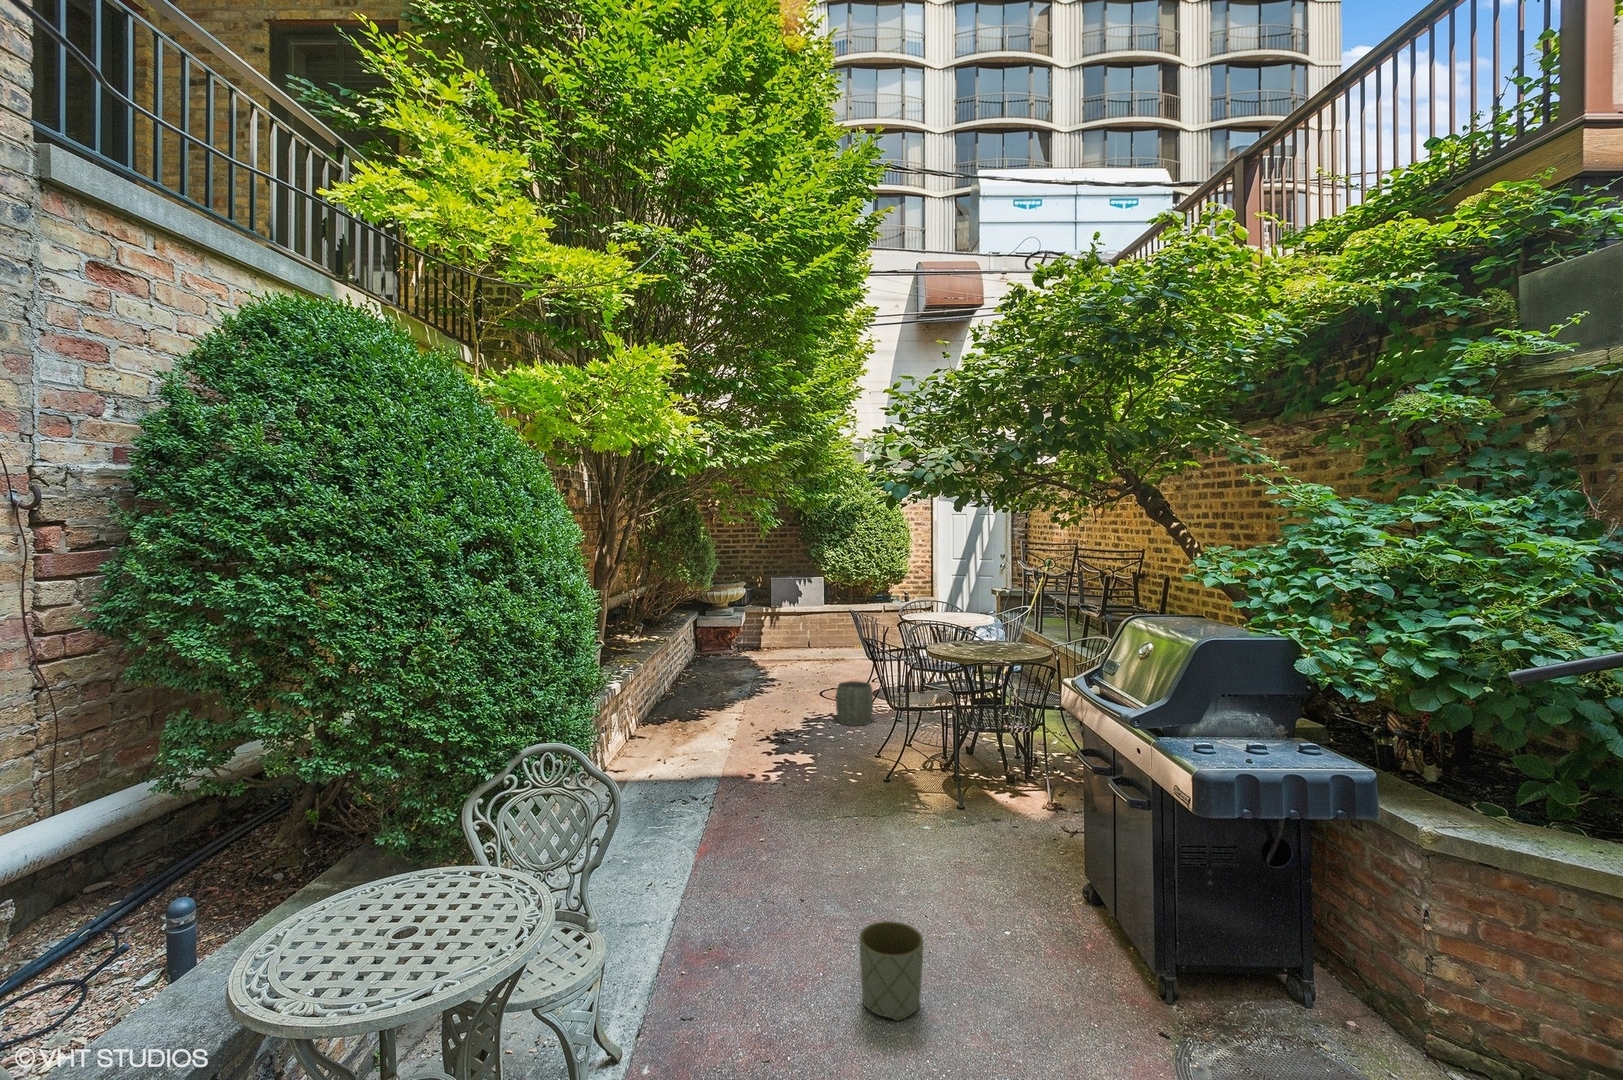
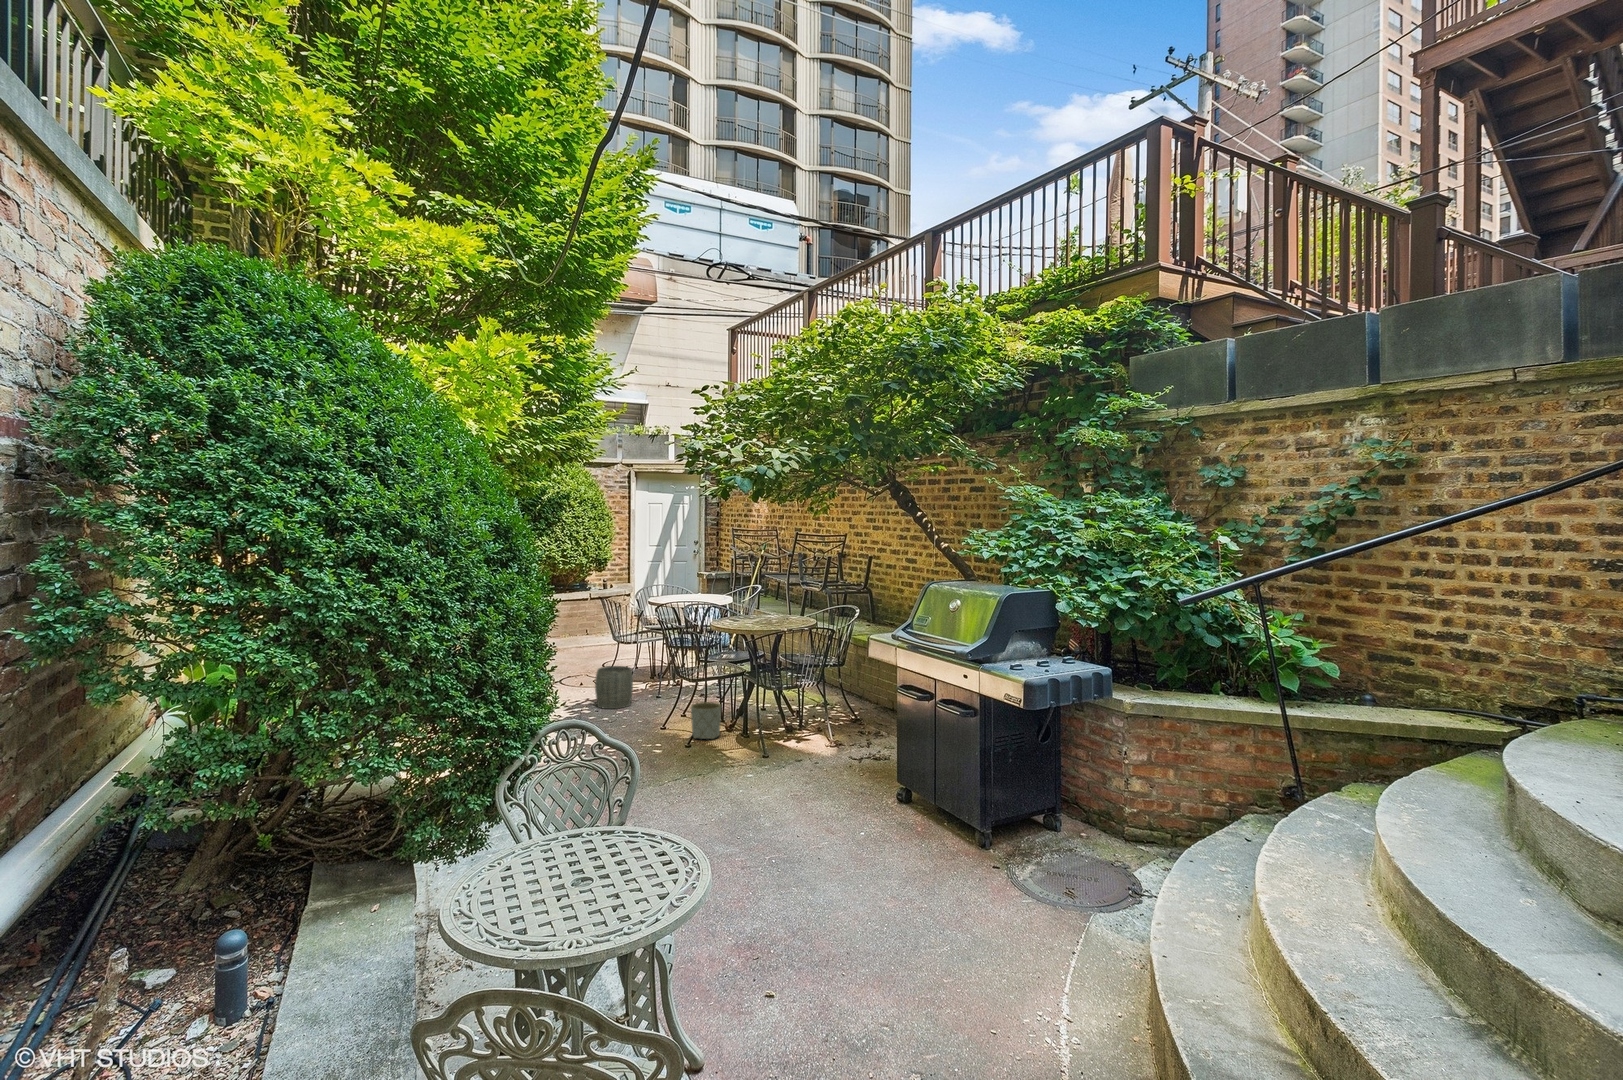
planter: present [859,921,923,1021] -> present [691,702,721,739]

